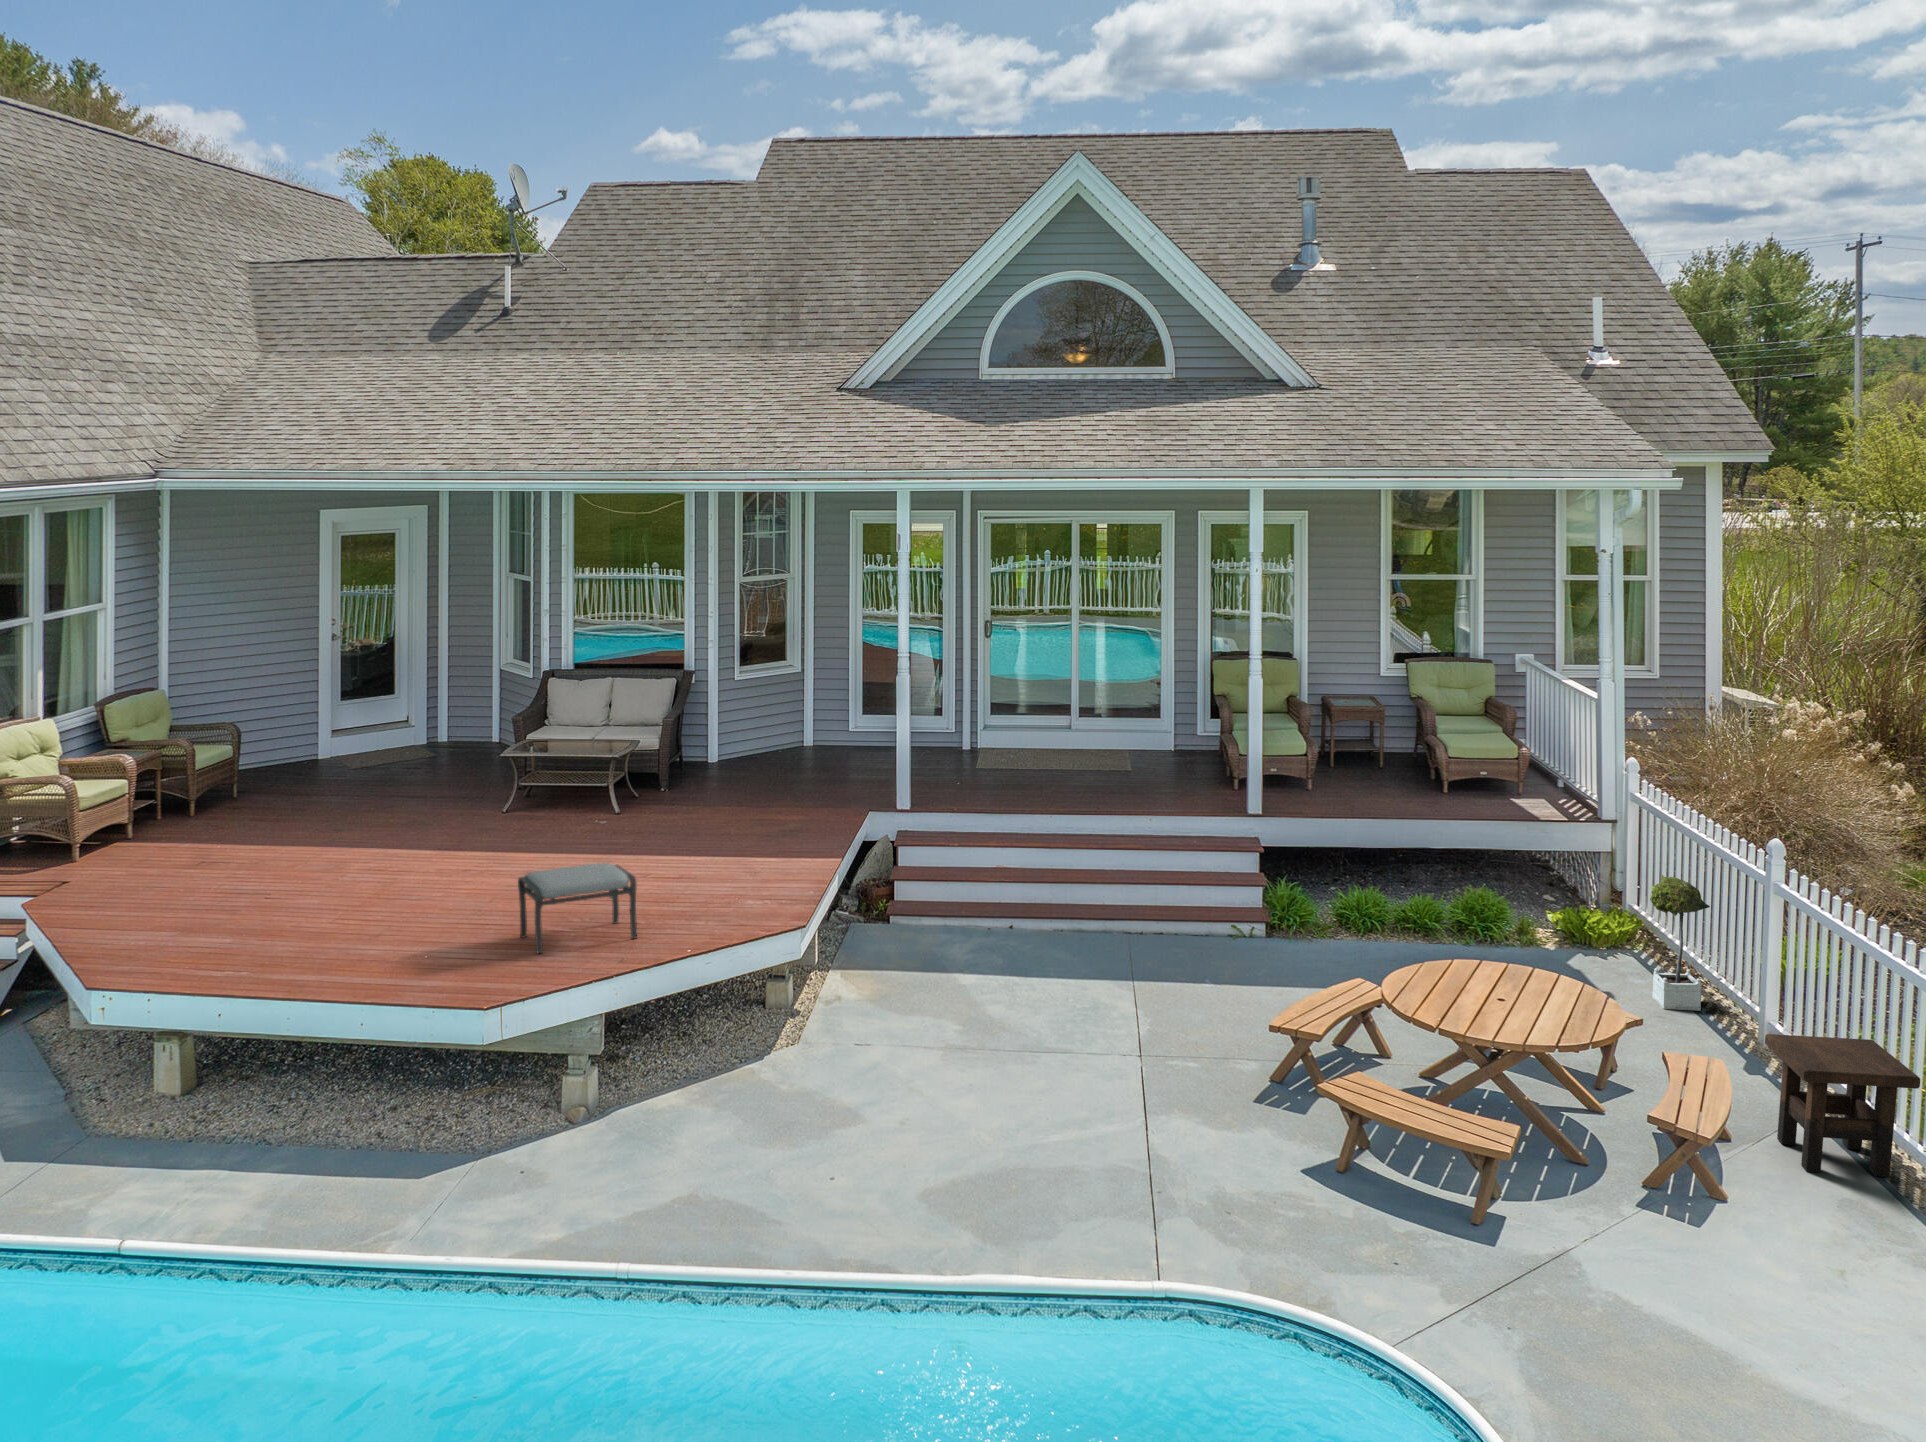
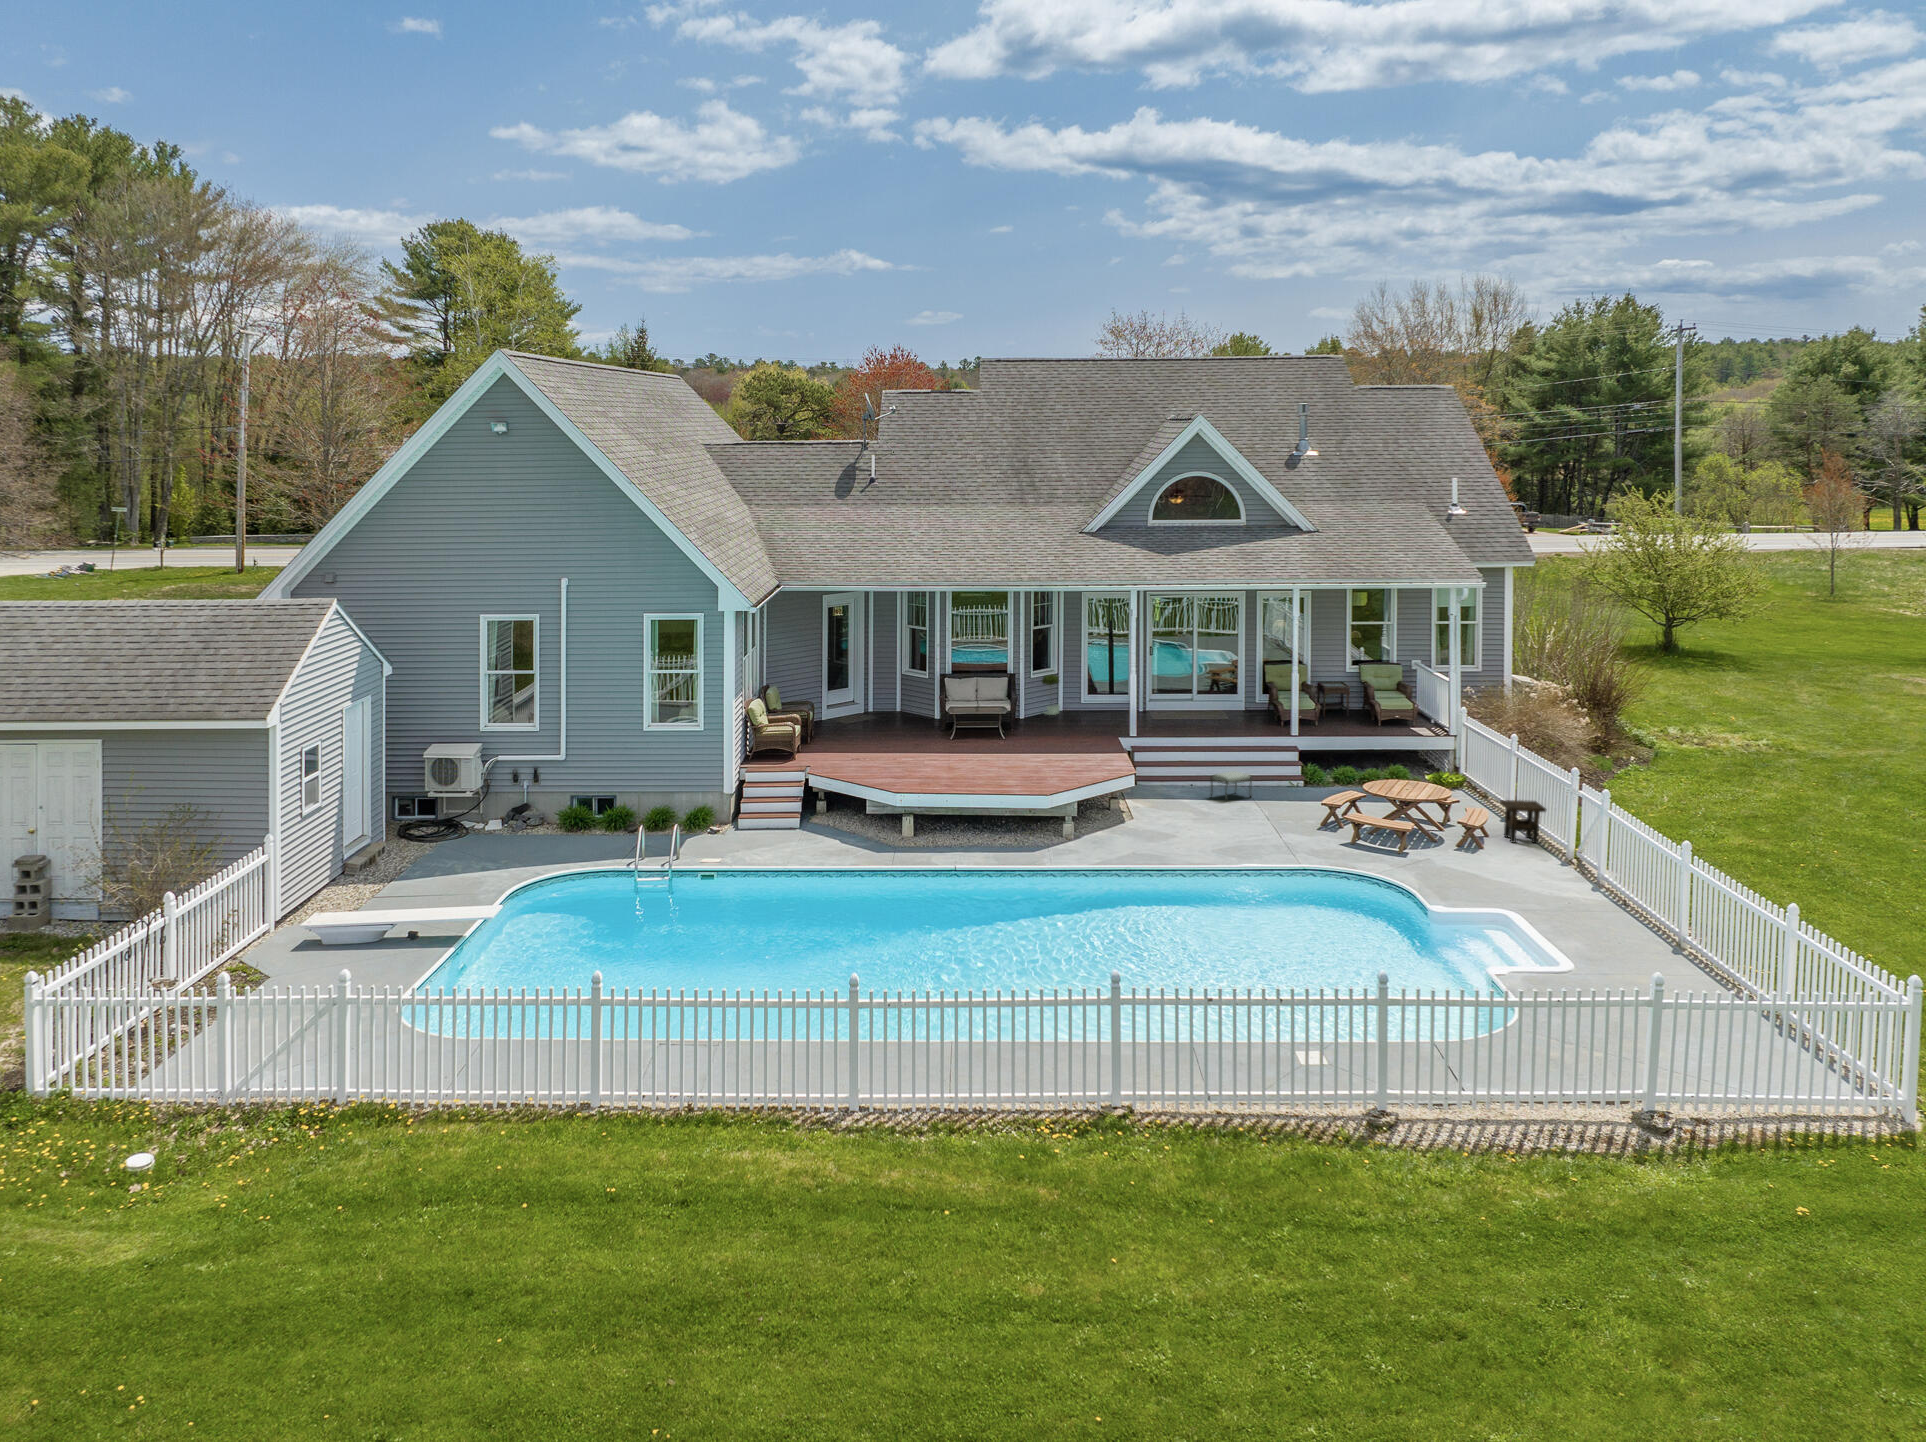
ottoman: present [518,863,637,953] -> present [1210,771,1252,800]
potted tree: present [1650,875,1710,1011] -> present [1042,675,1060,715]

